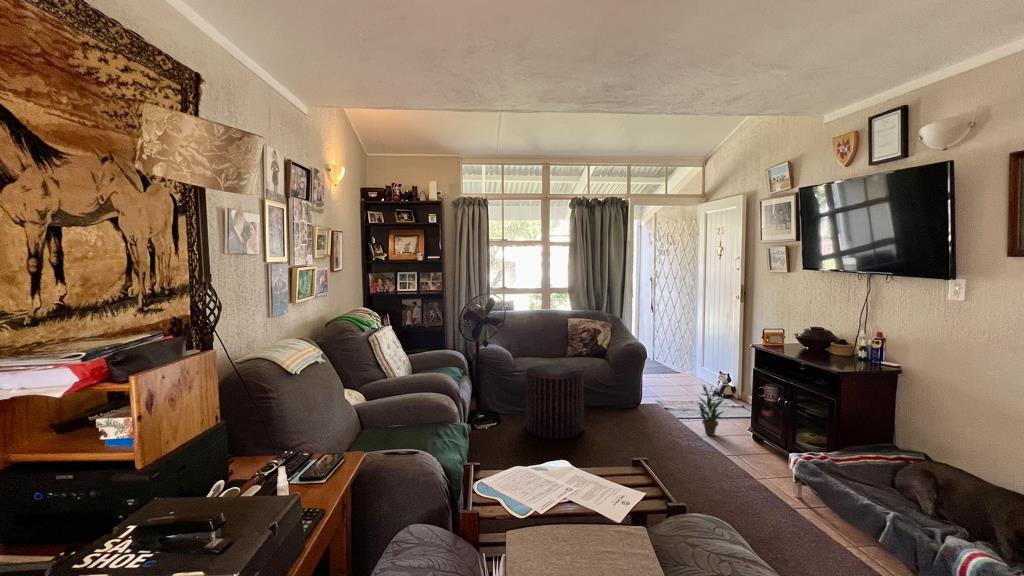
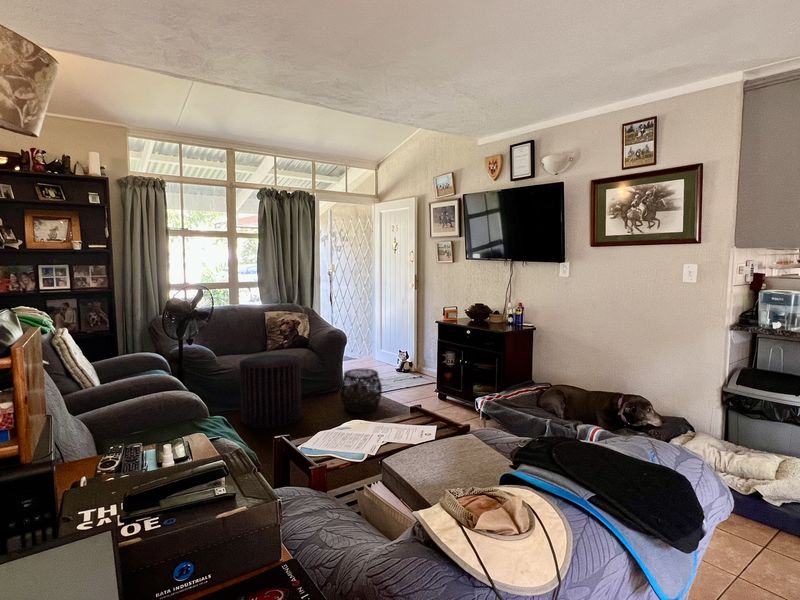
potted plant: present [698,385,723,435] -> none [396,356,419,400]
woven basket: none [626,390,675,441] -> present [340,369,382,413]

